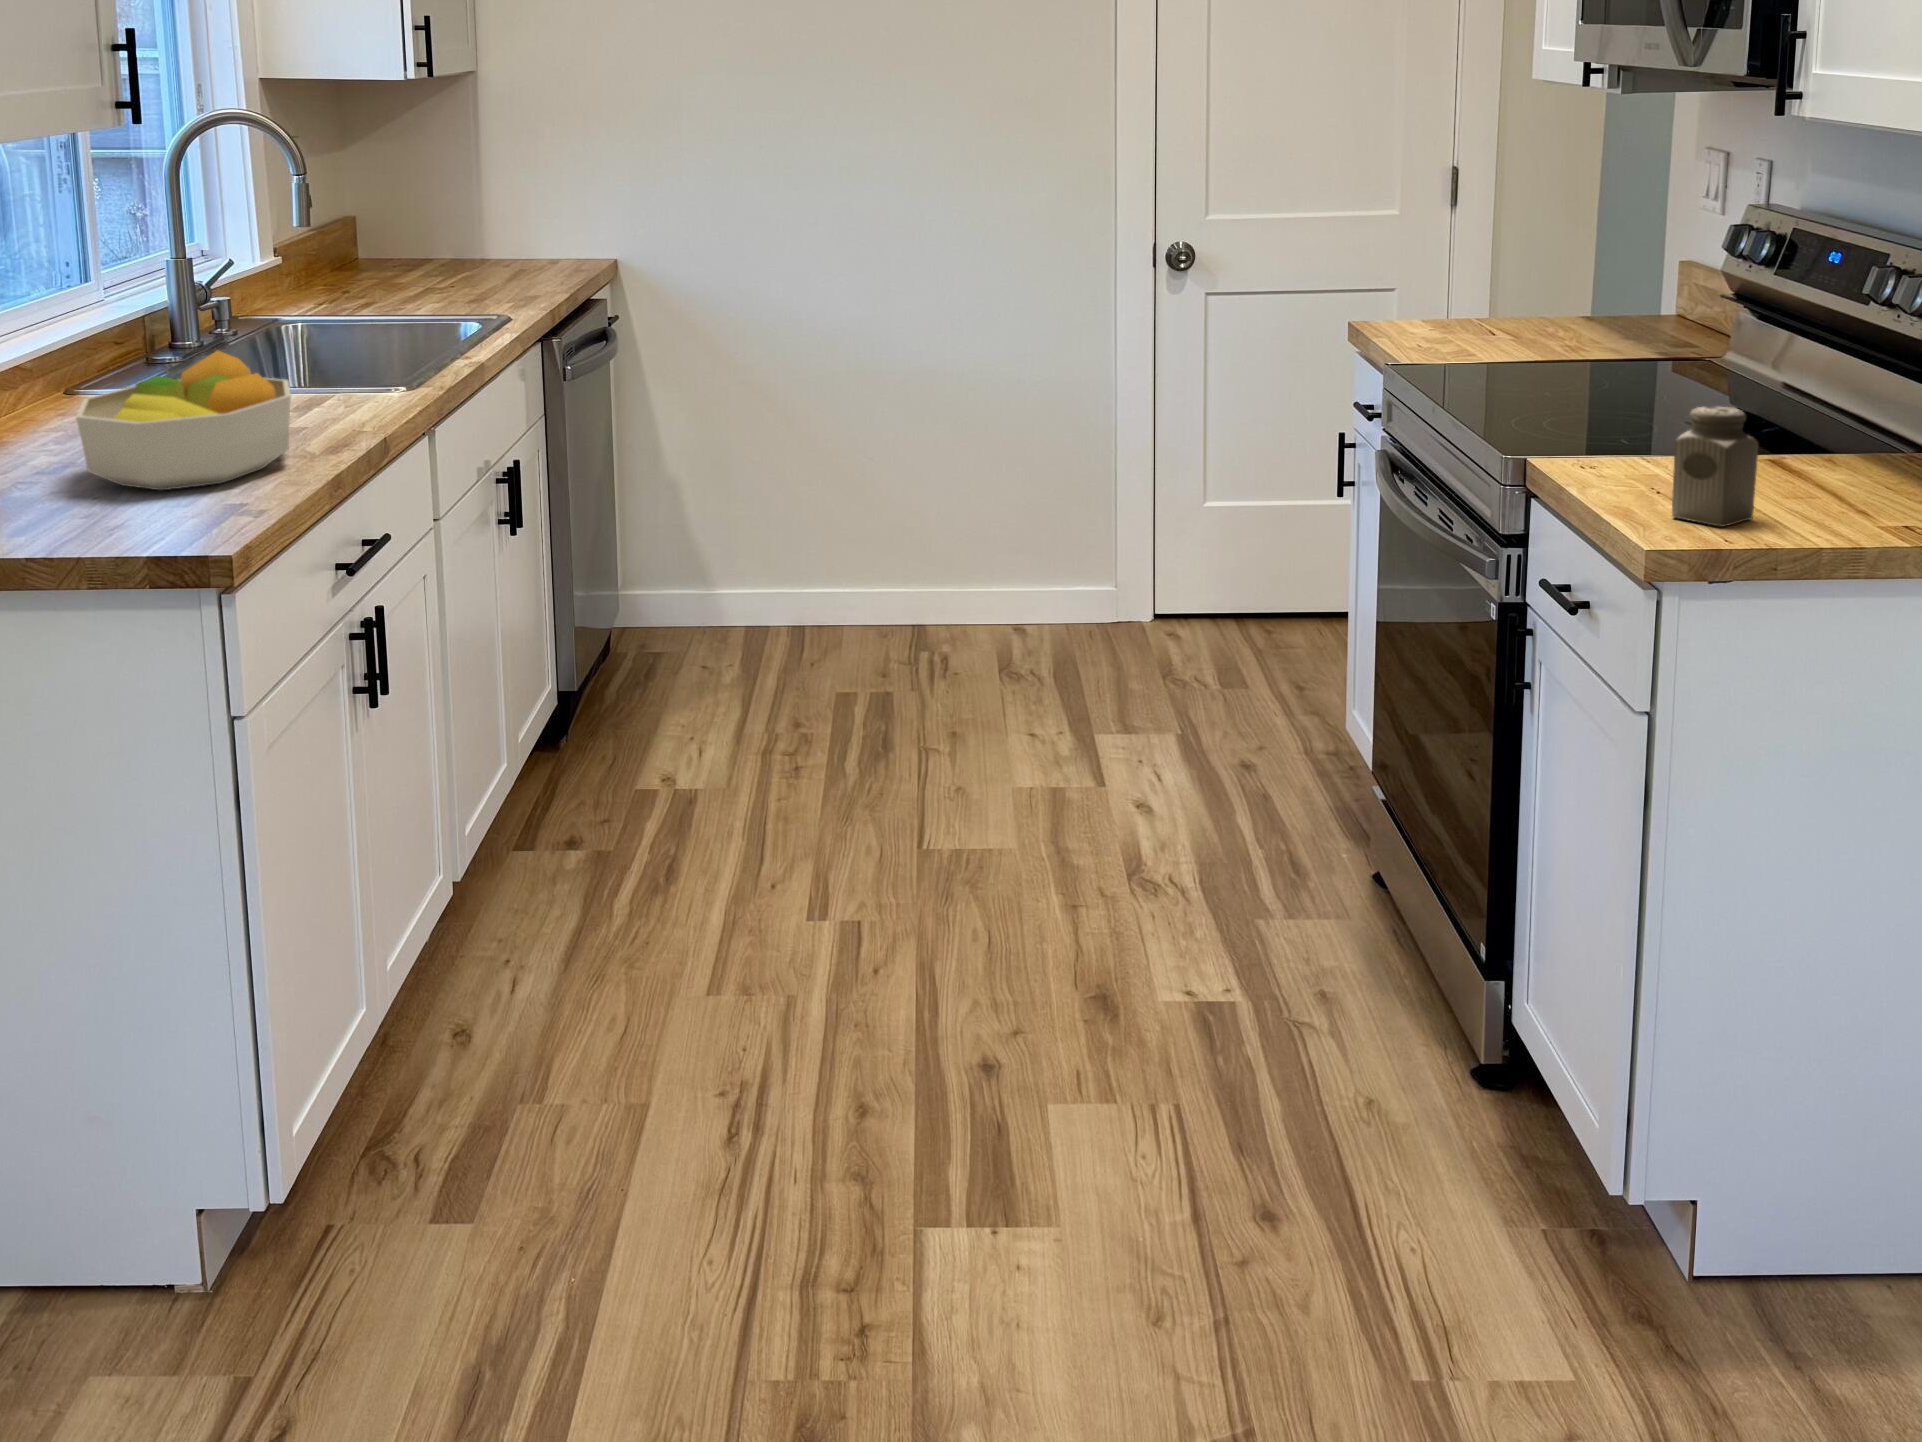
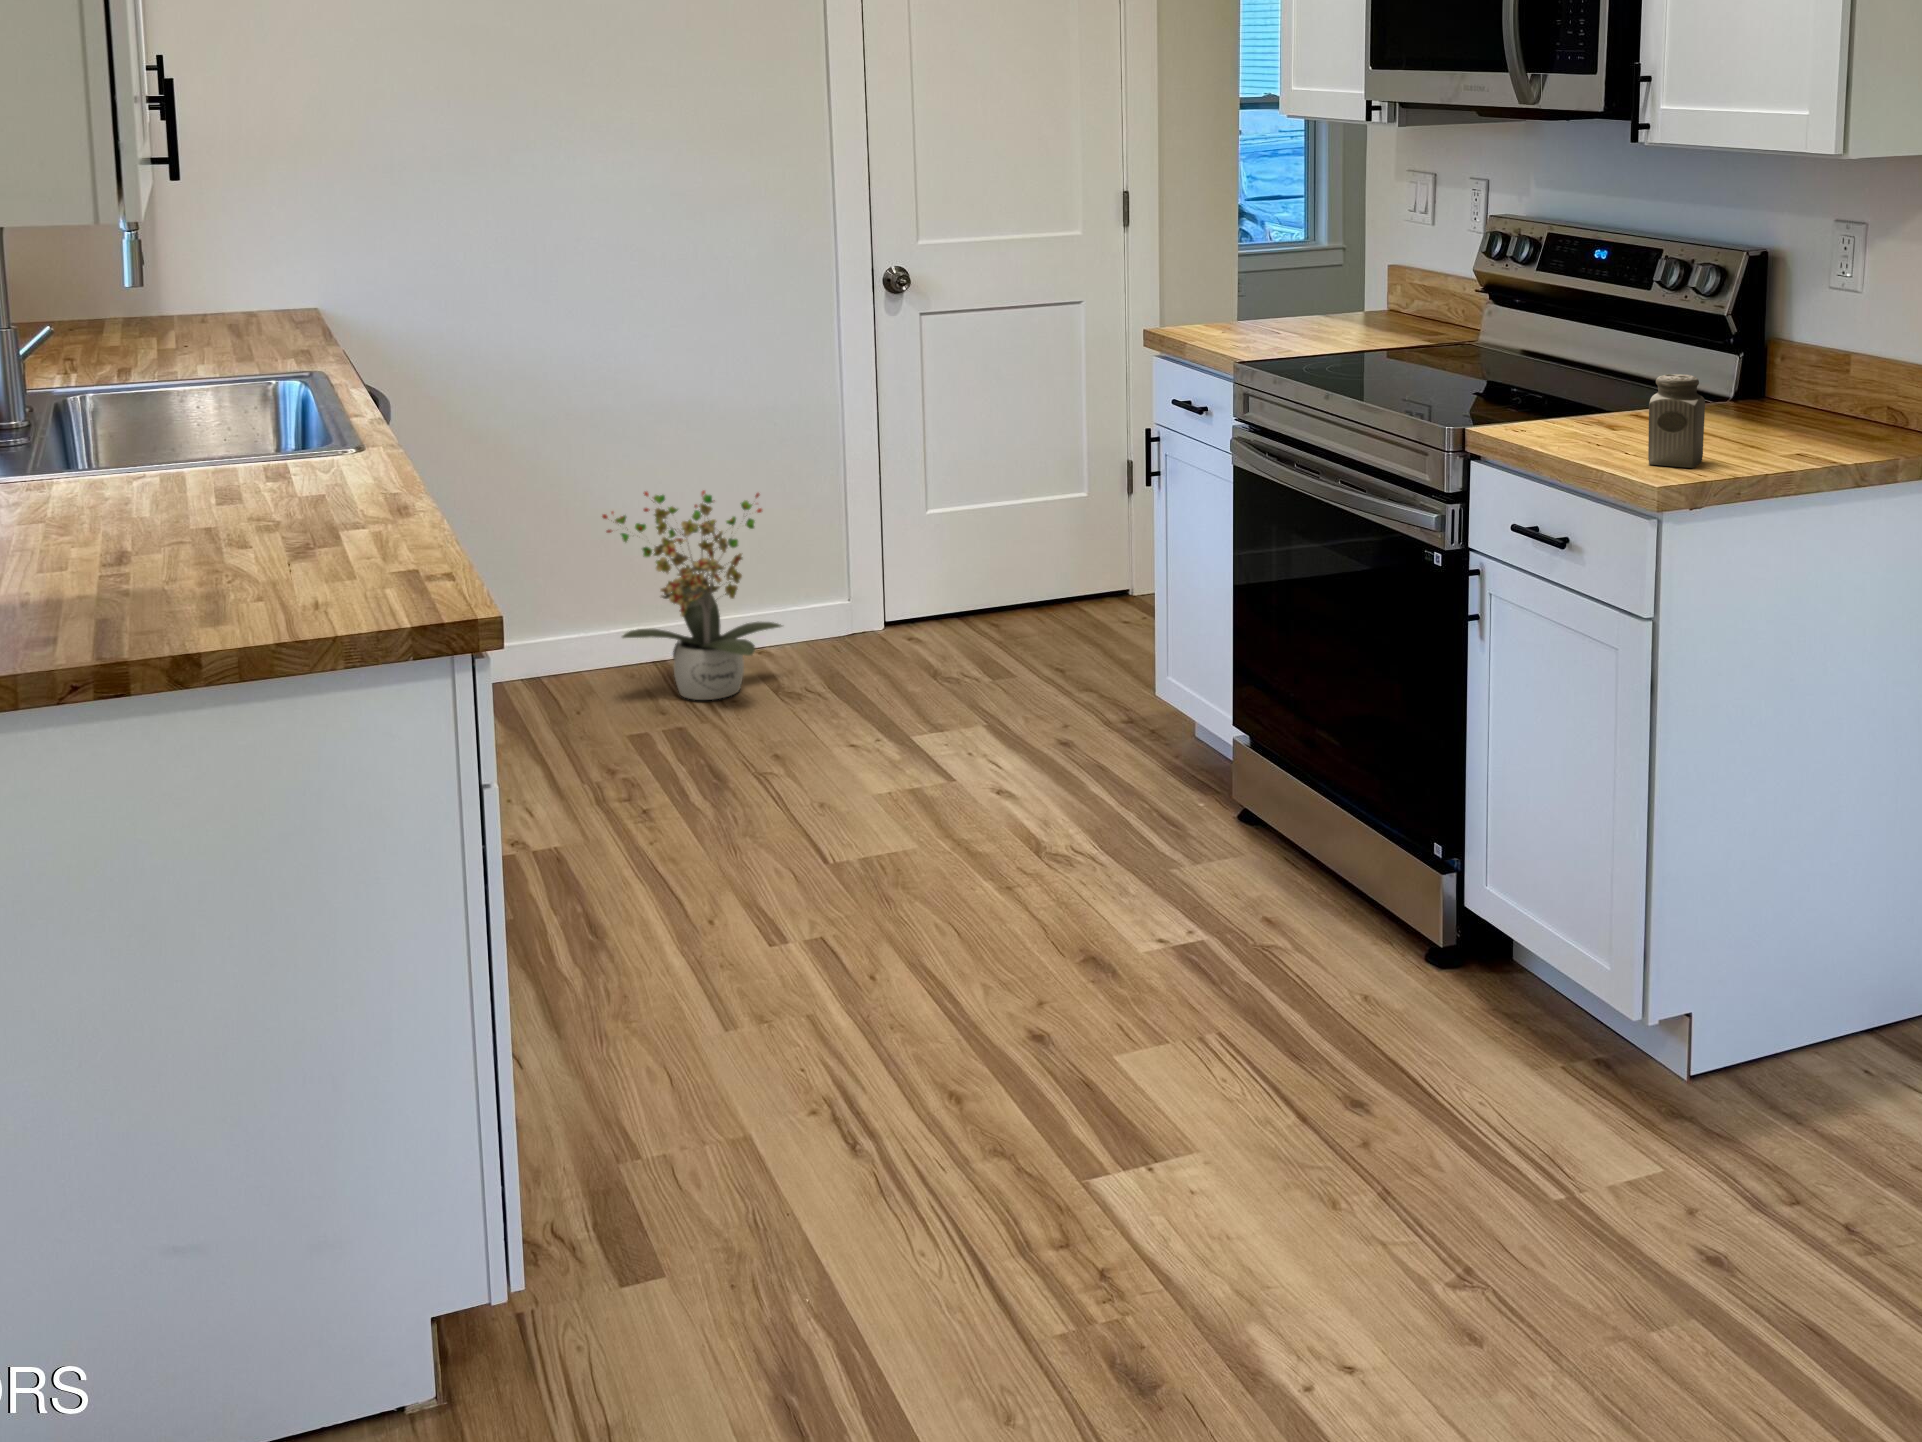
fruit bowl: present [76,351,291,491] -> none [137,420,377,573]
potted plant: none [841,456,1022,671] -> present [602,491,782,700]

